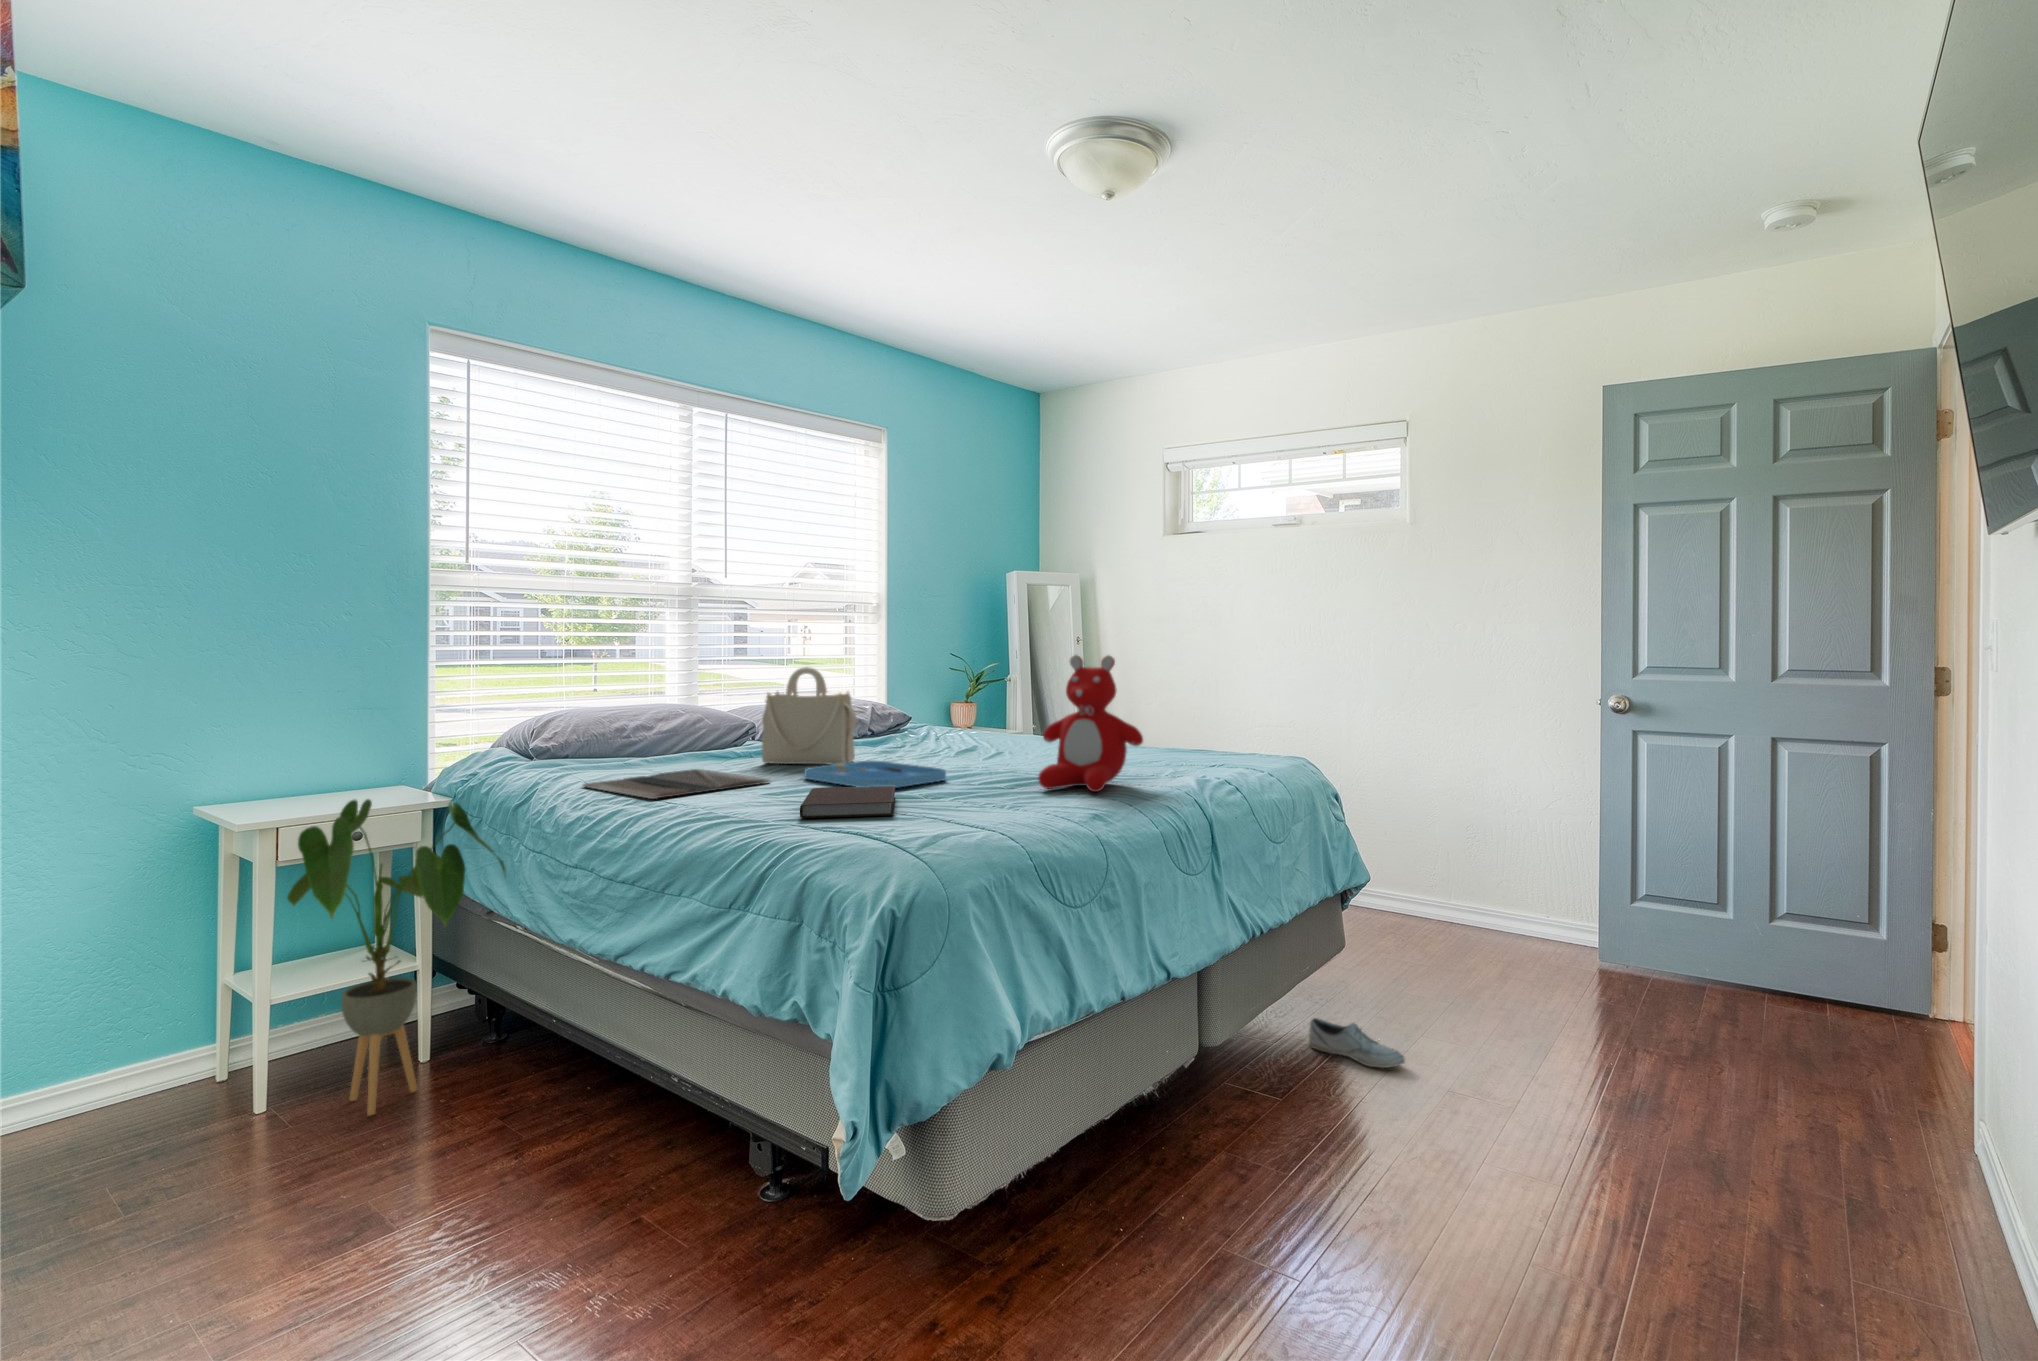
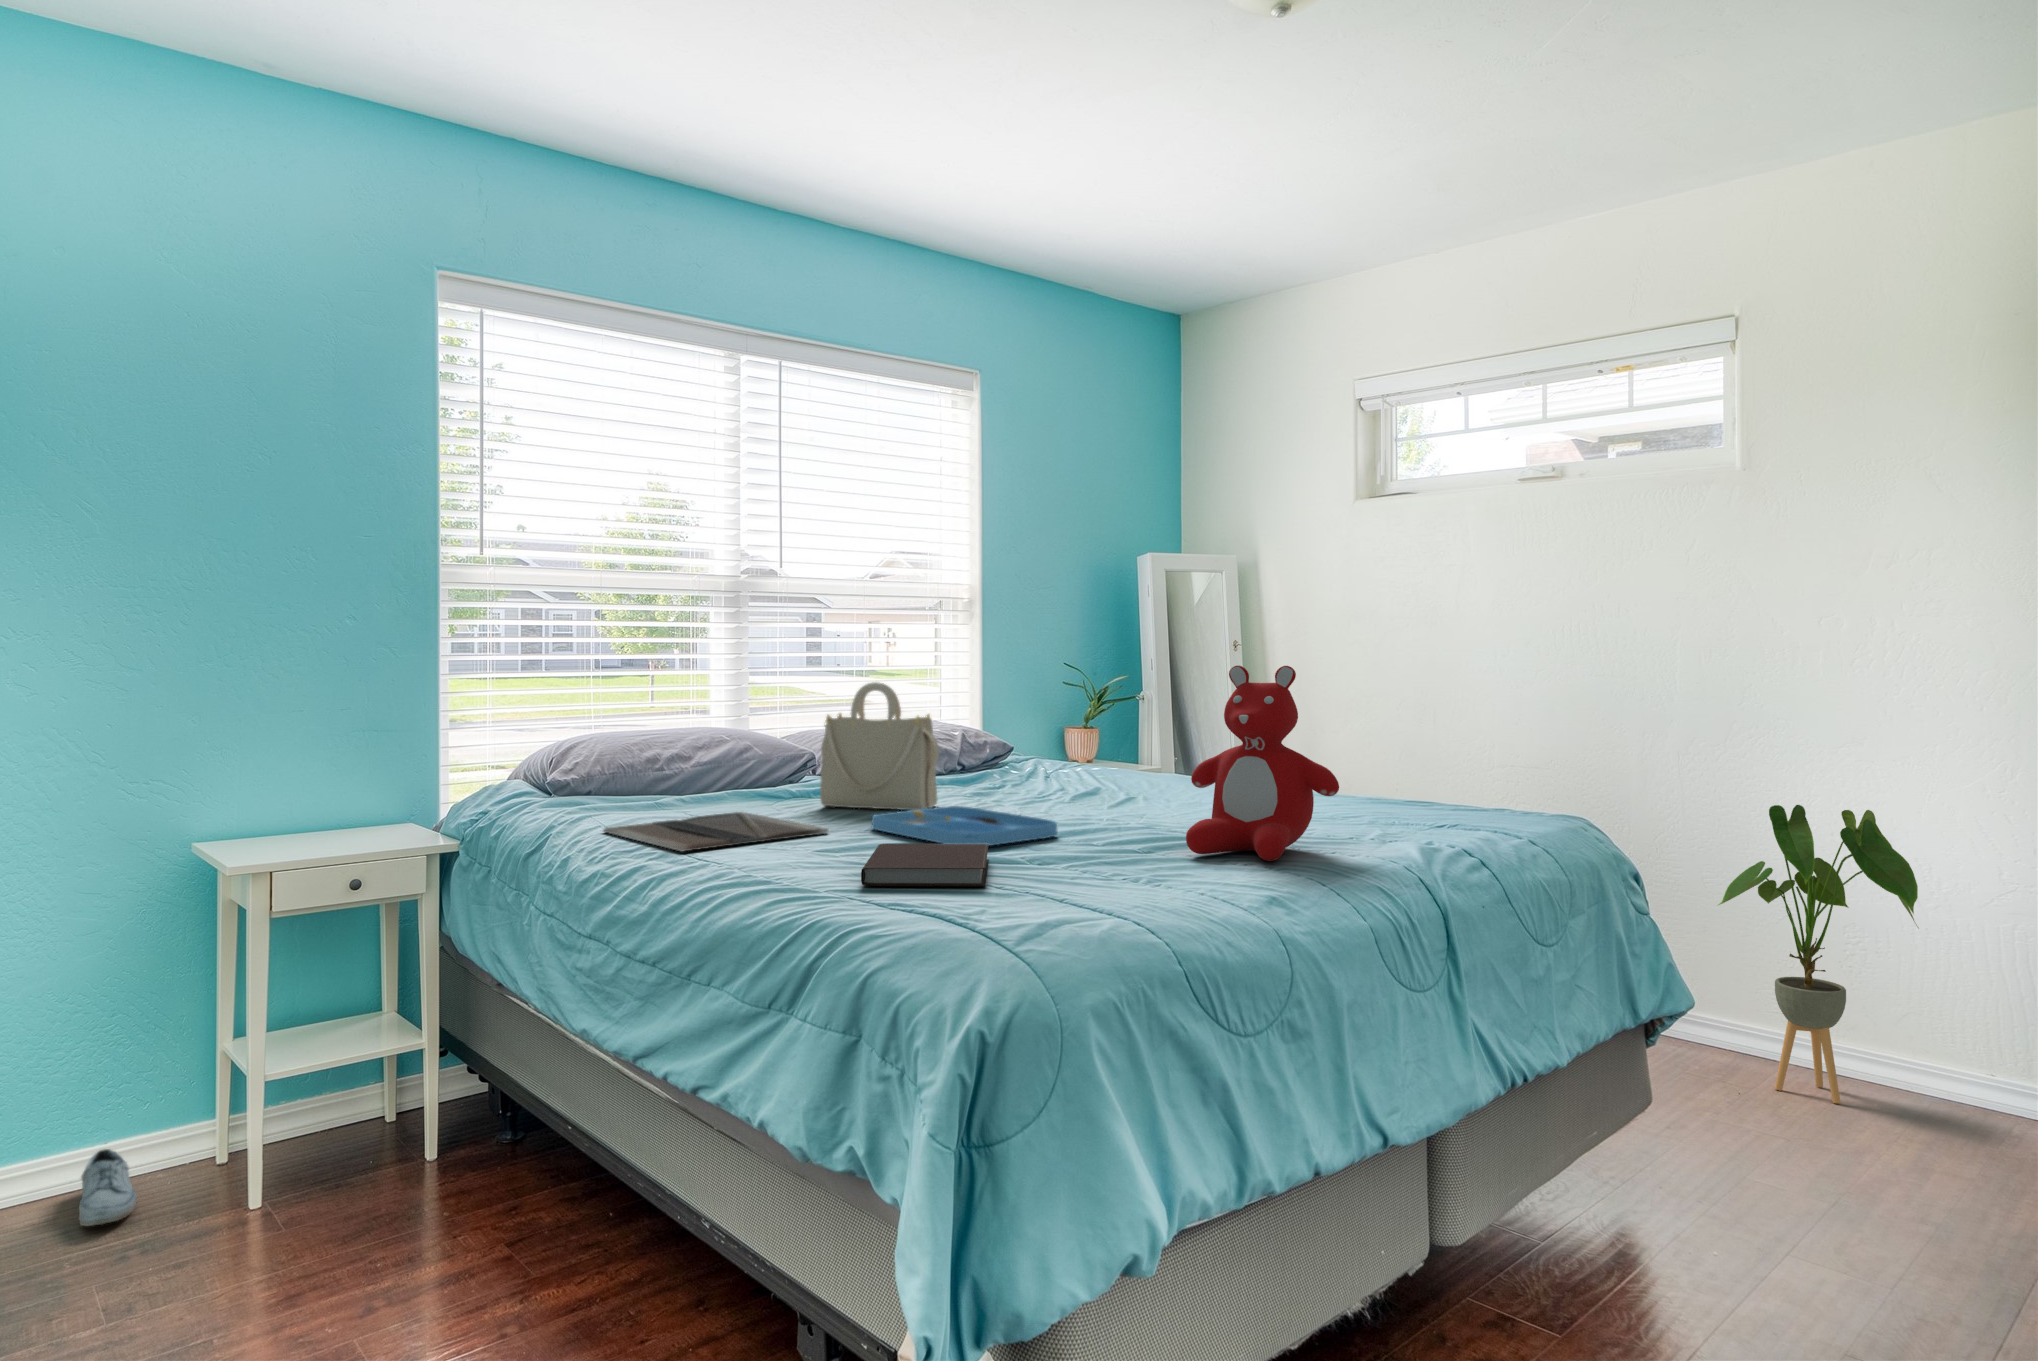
house plant: present [287,799,506,1115] -> present [1718,805,1918,1103]
shoe: present [1309,1018,1405,1068] -> present [79,1149,137,1226]

